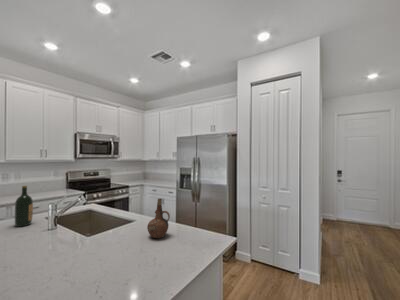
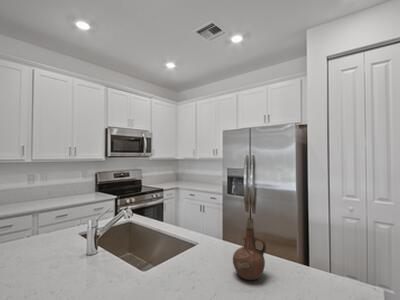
wine bottle: present [15,186,33,227] -> none [47,193,68,247]

